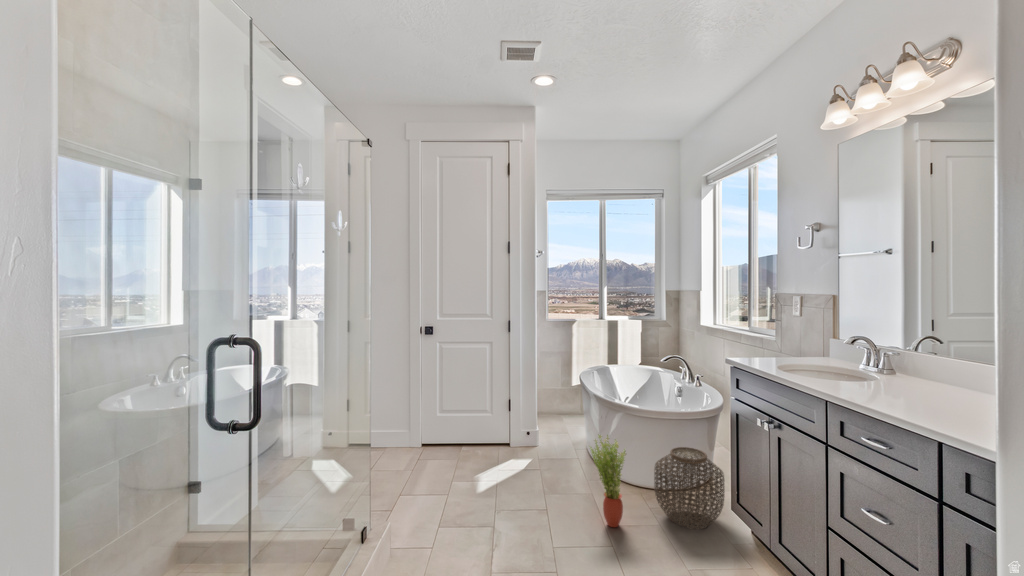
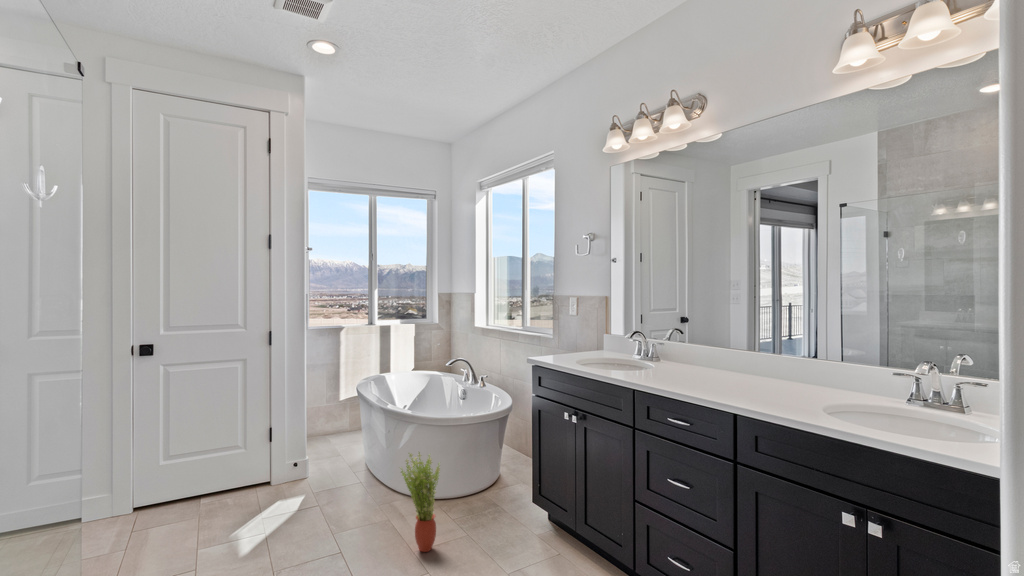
woven basket: present [654,447,725,529] -> none [462,450,528,531]

